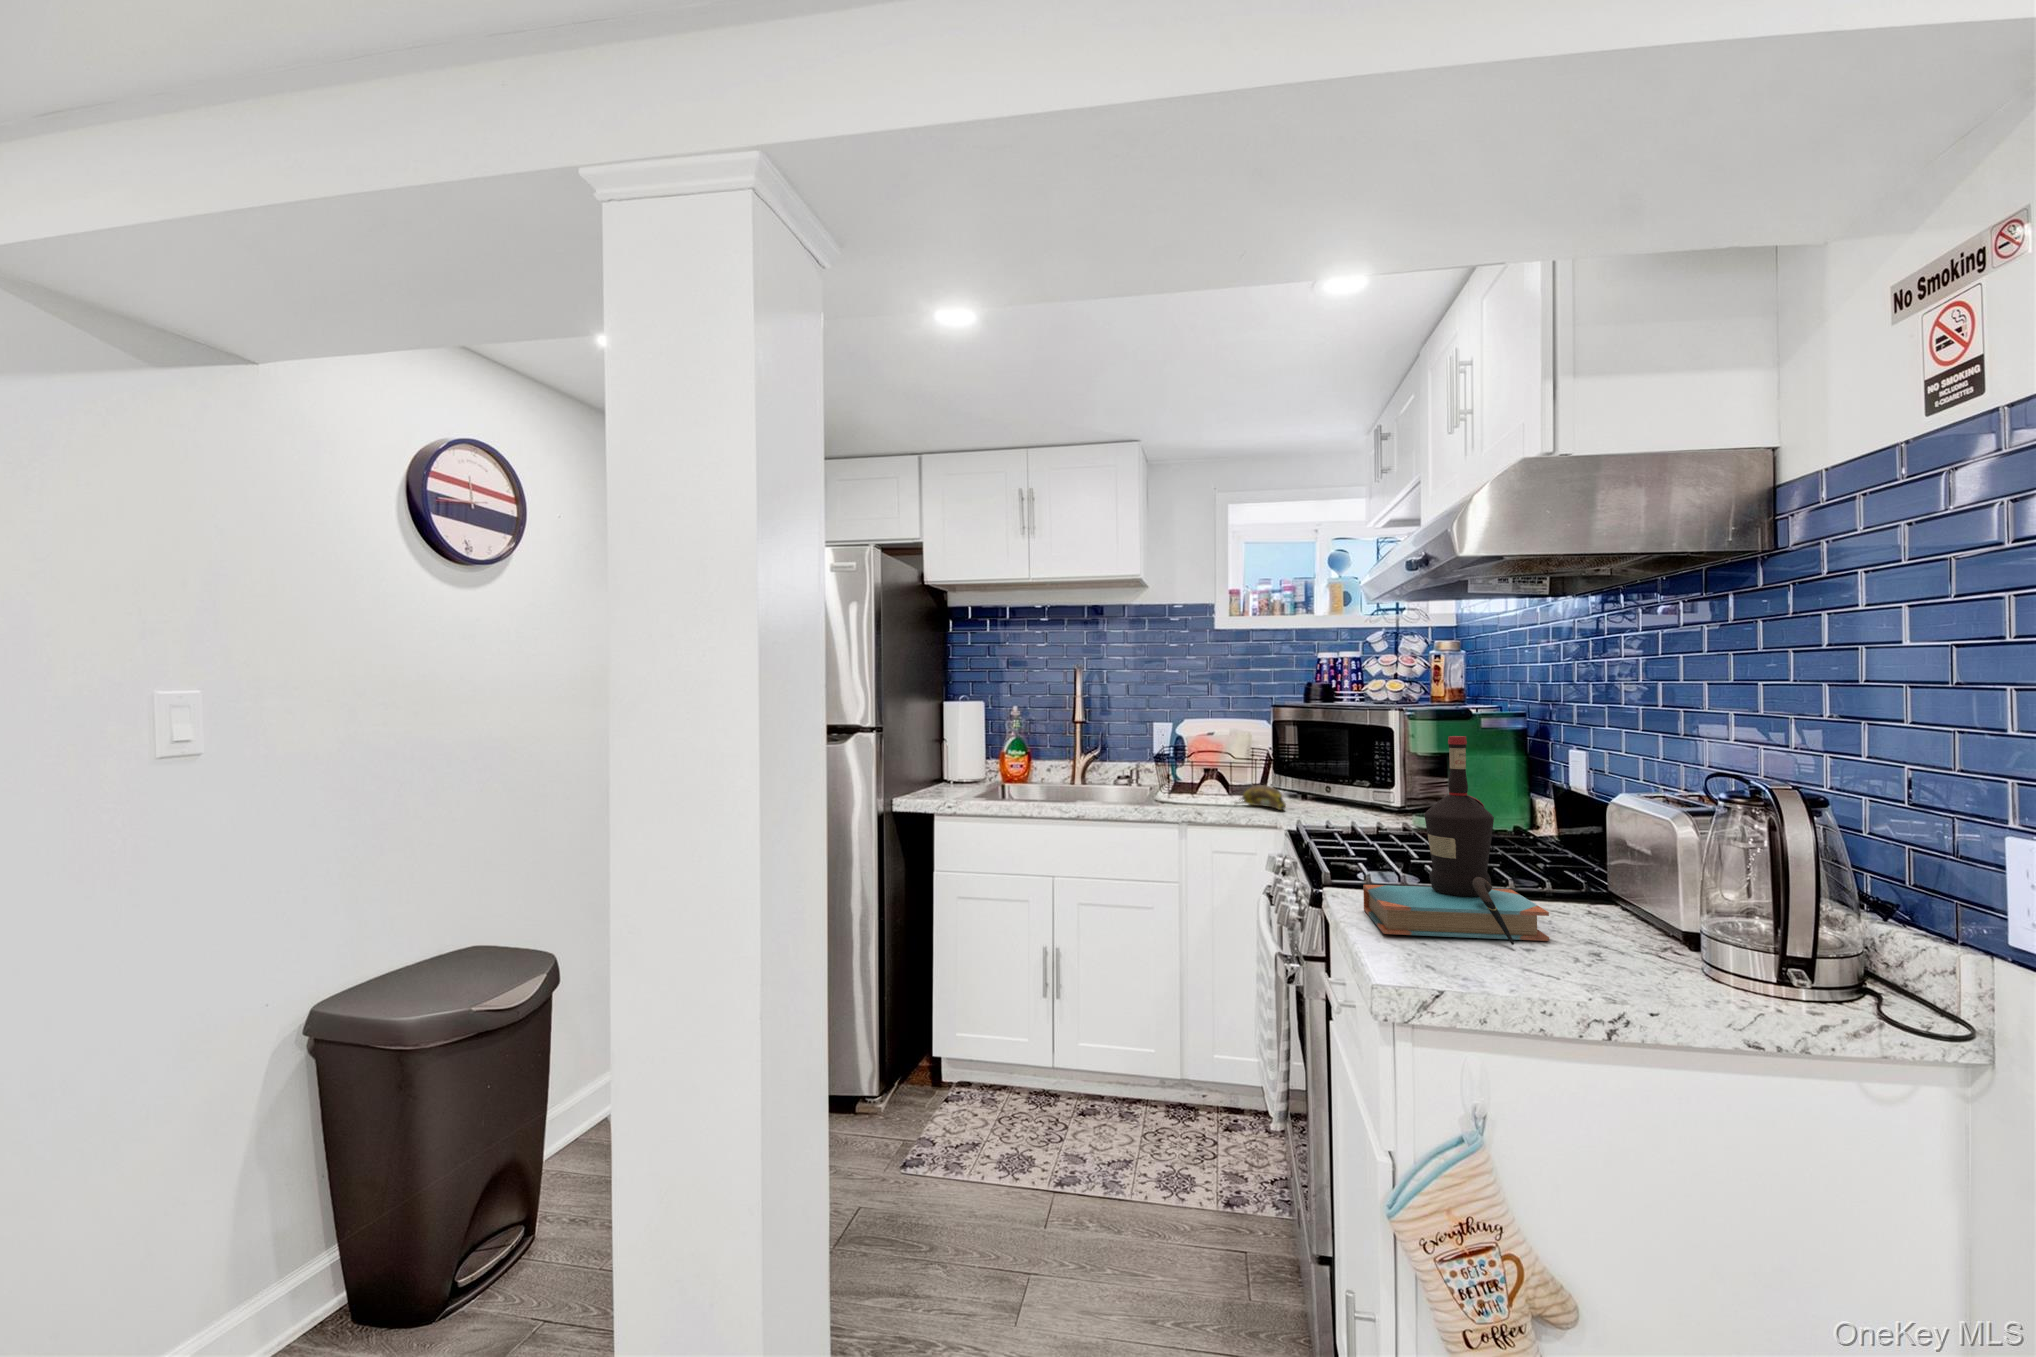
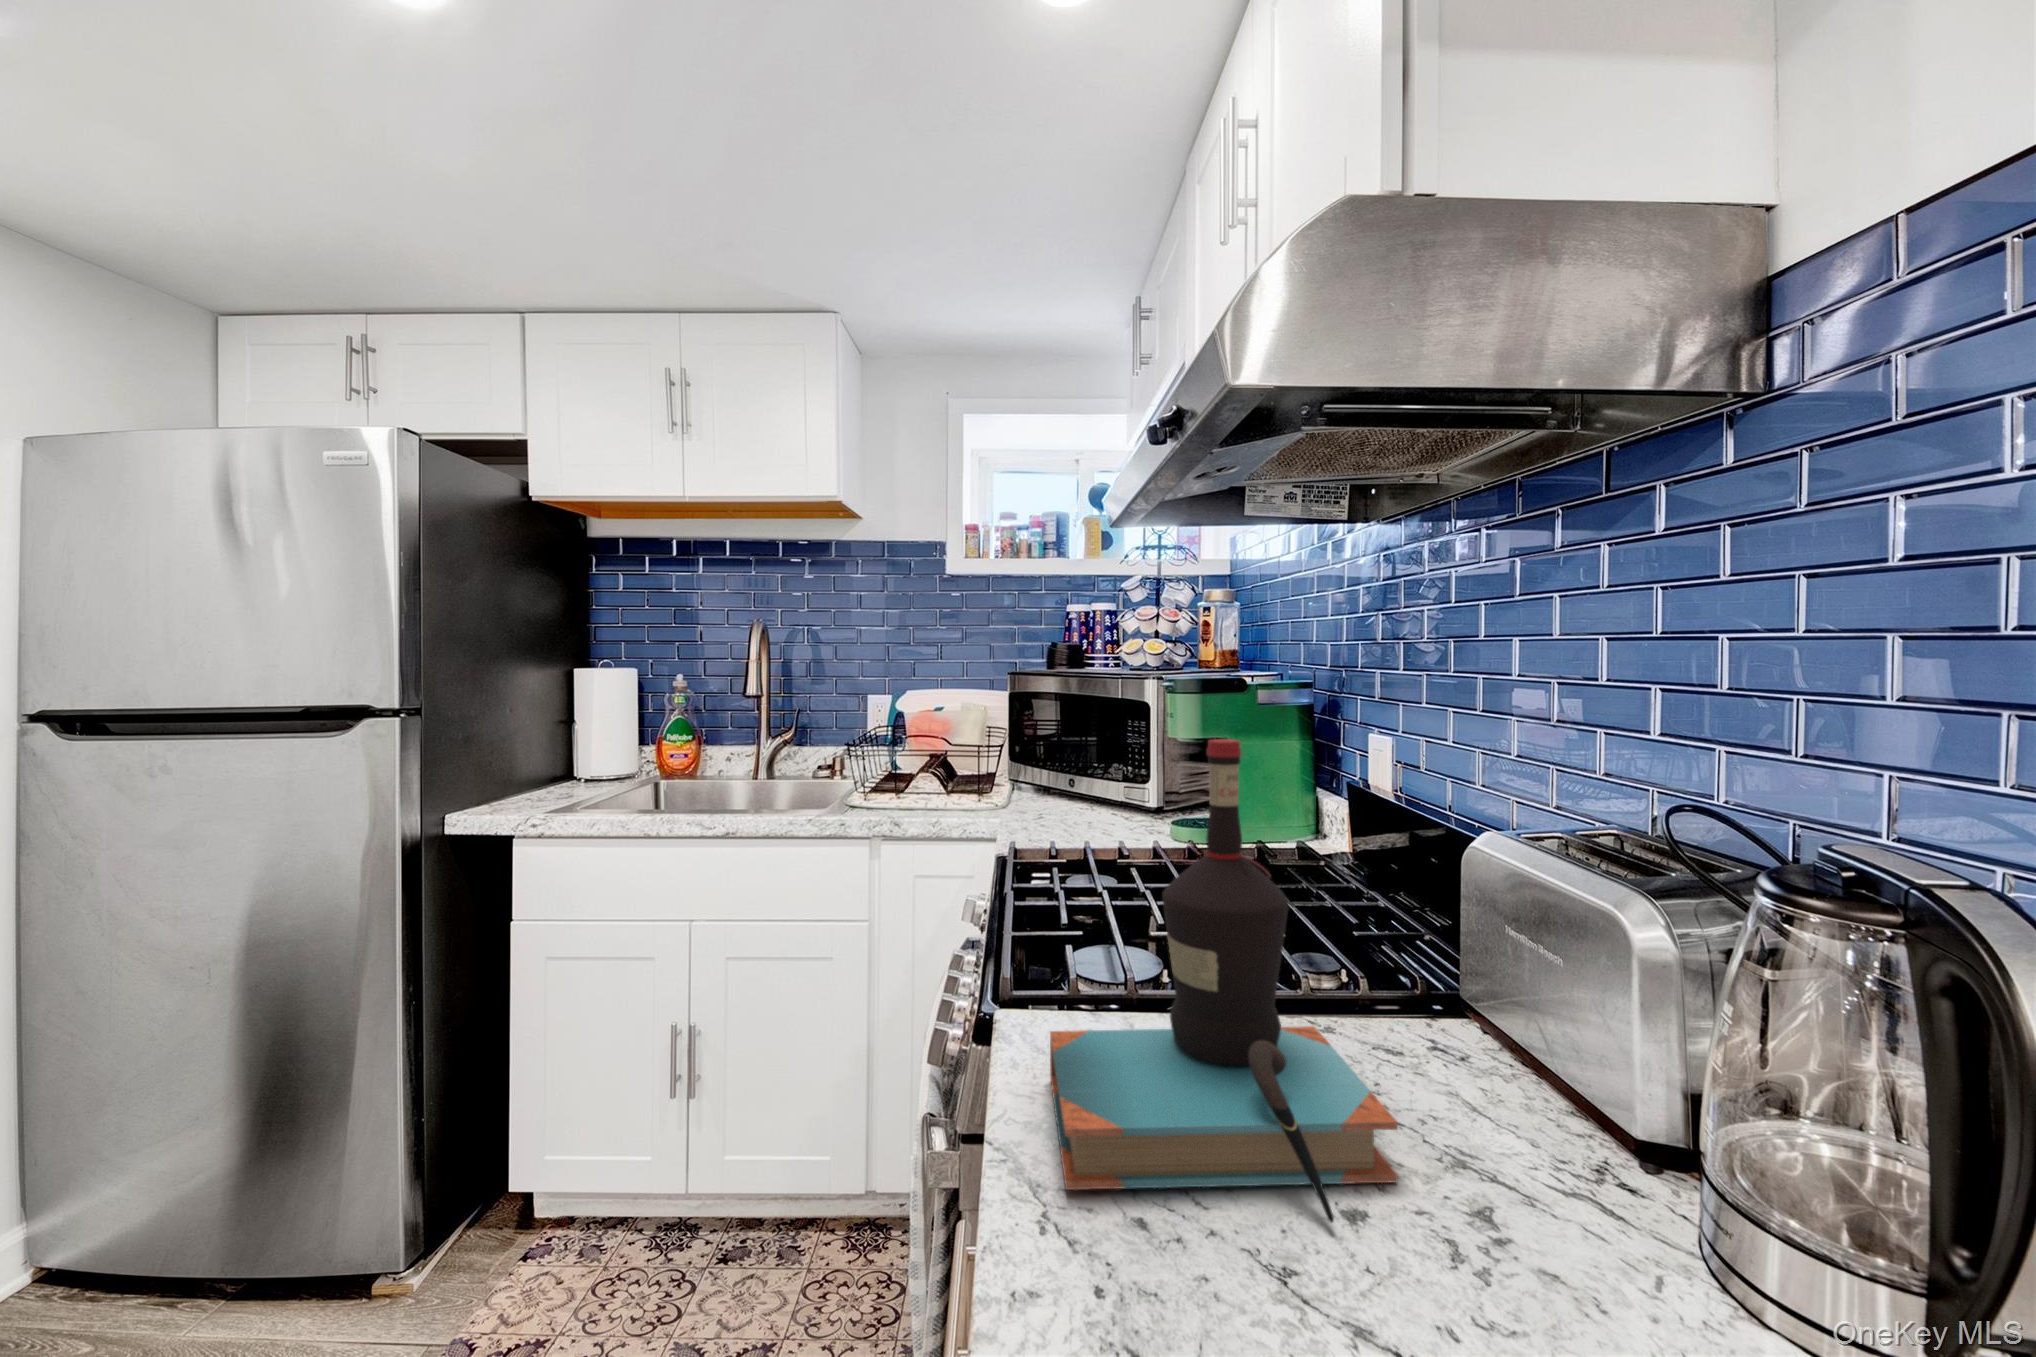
banana: present [1235,785,1286,810] -> none [944,781,1010,816]

